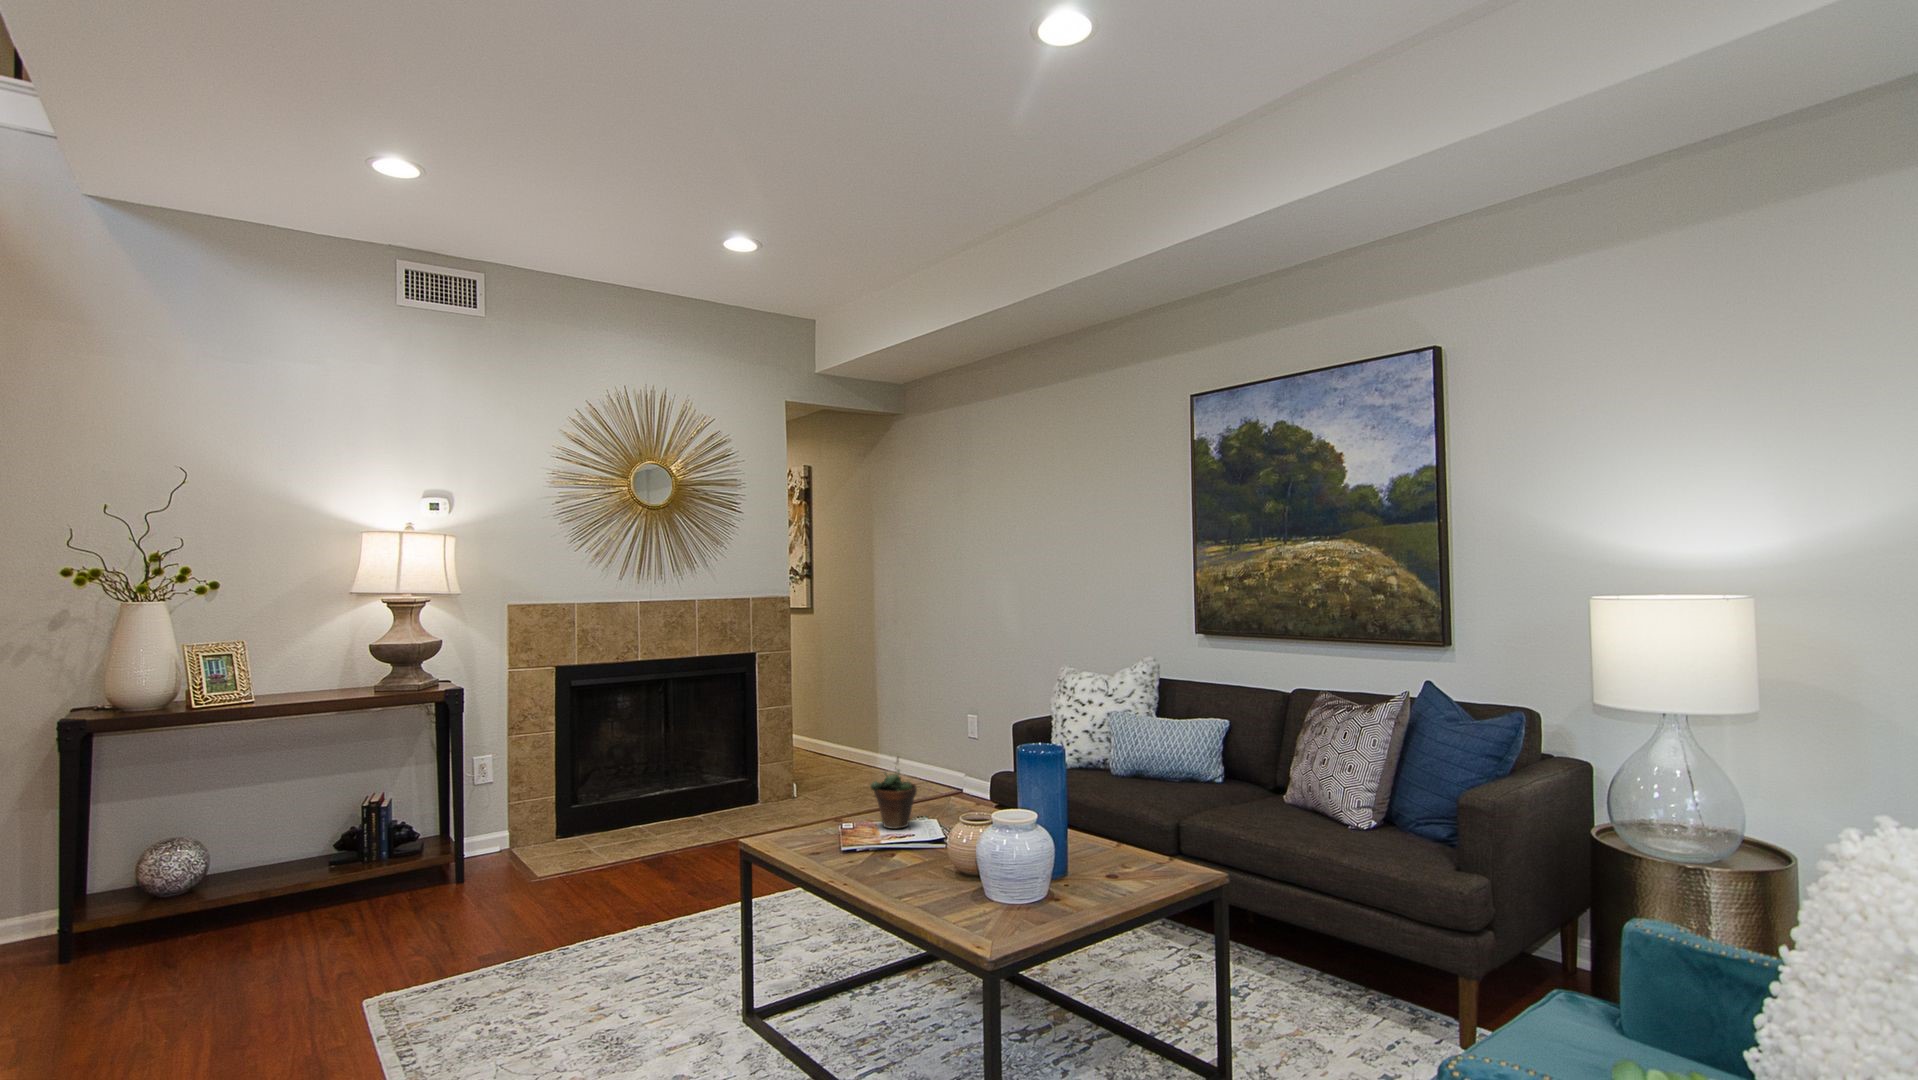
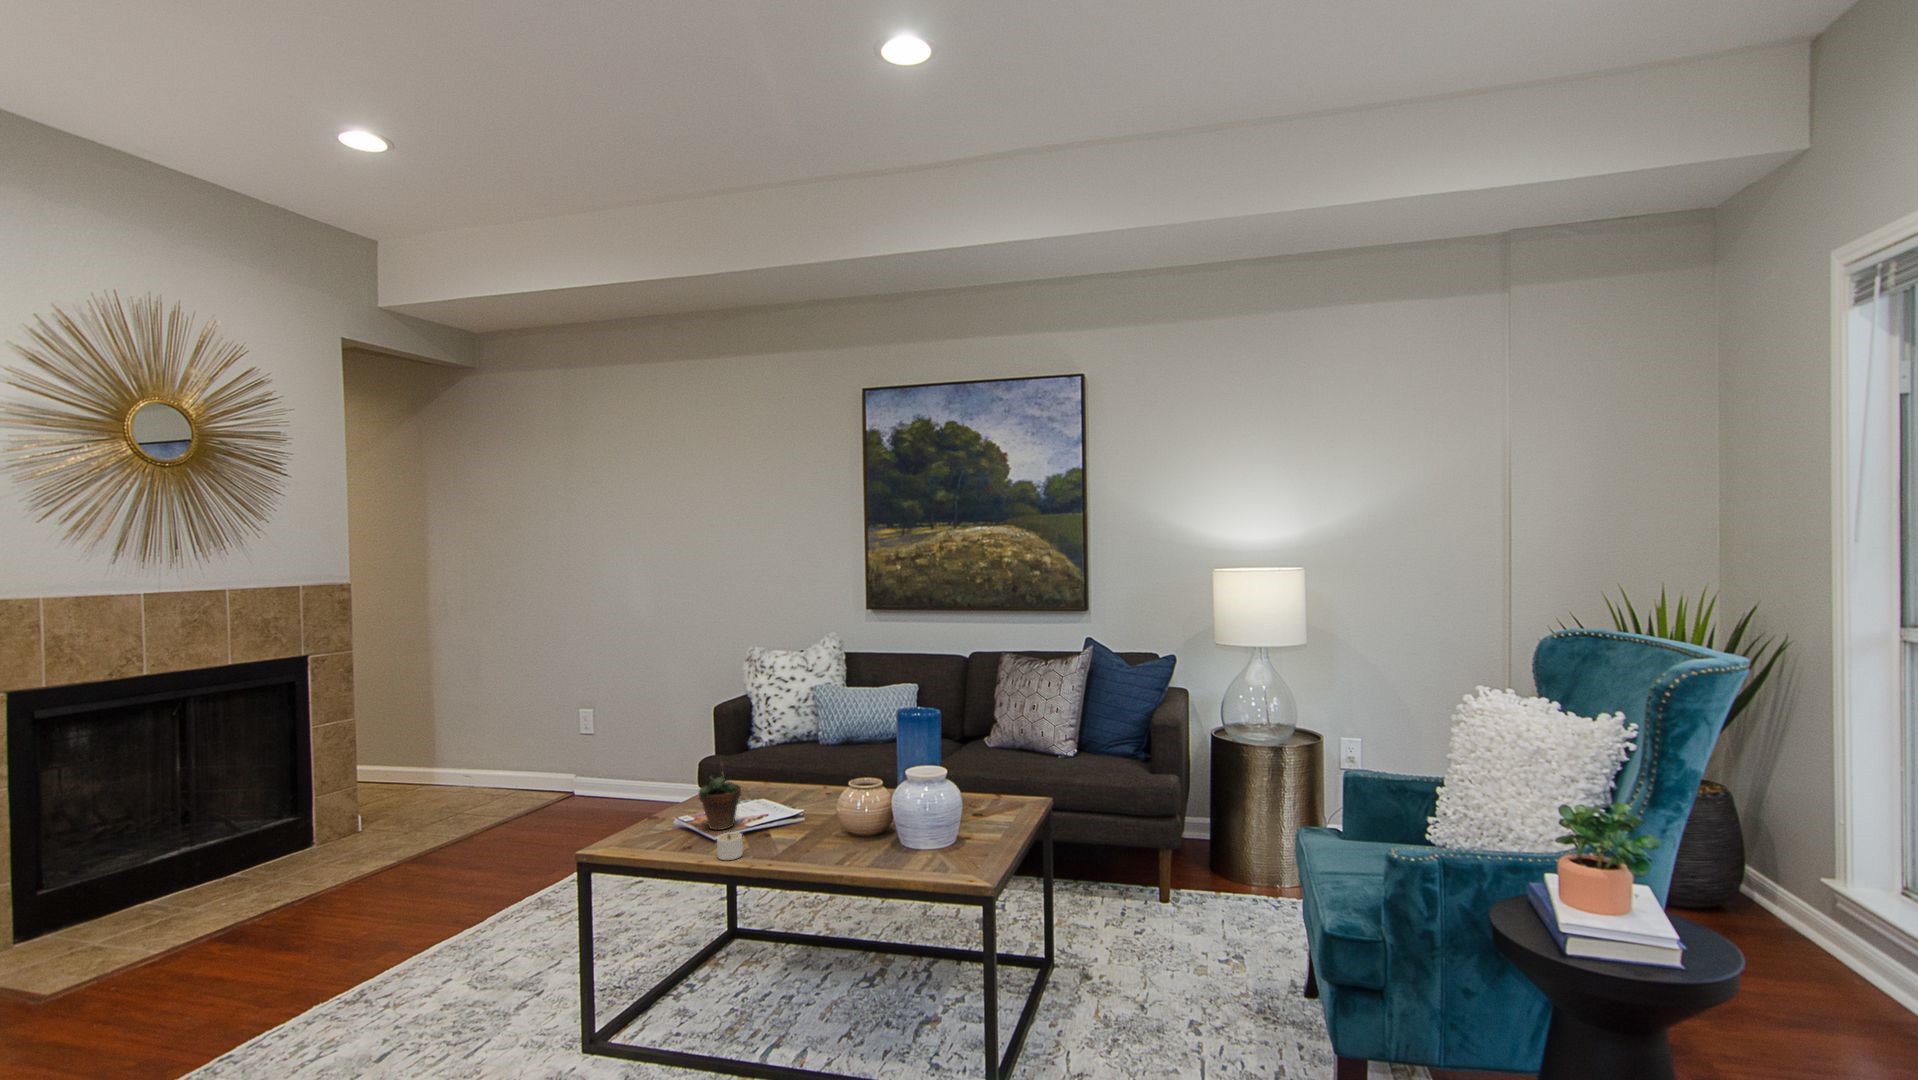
candle: none [853,828,888,856] -> present [717,832,743,860]

